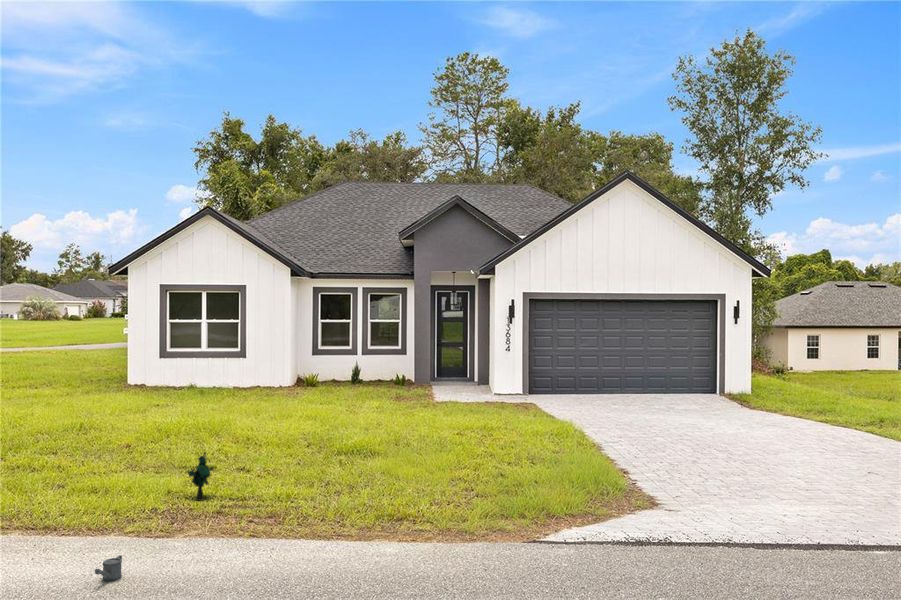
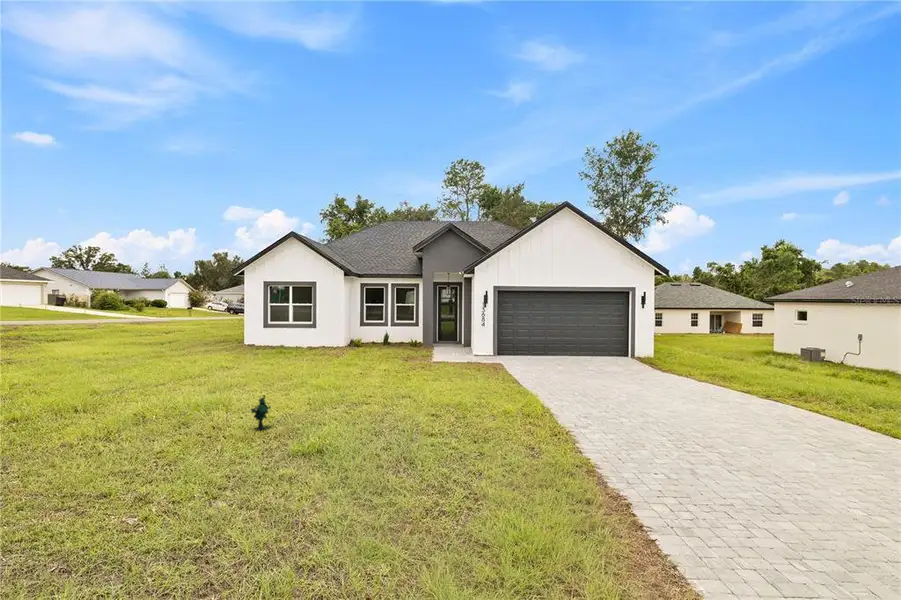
watering can: present [95,555,122,581] -> none [145,483,175,506]

